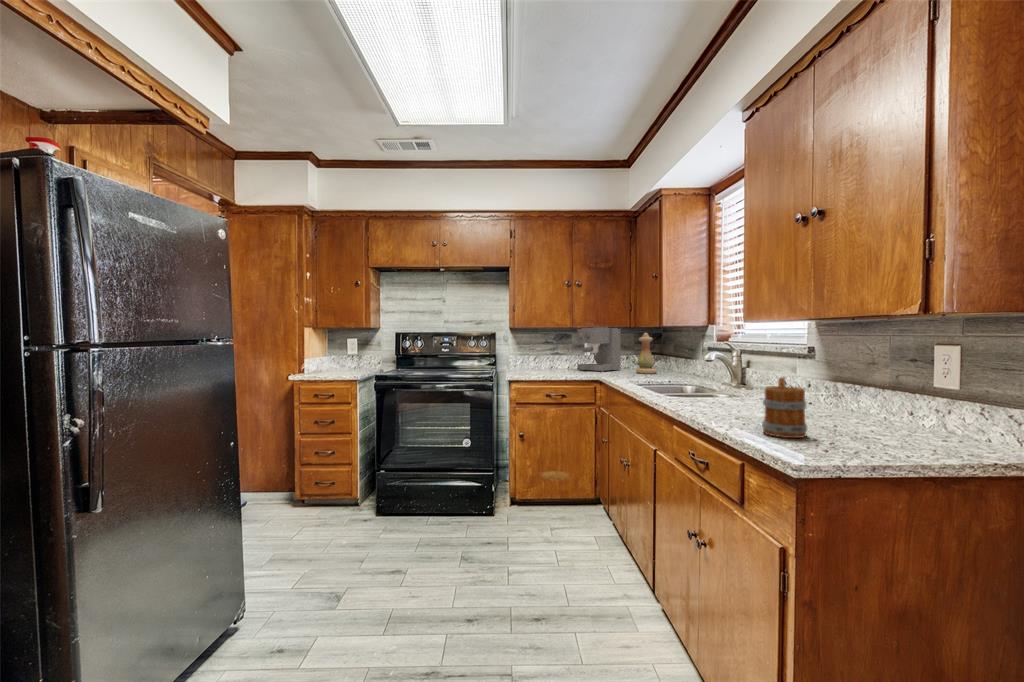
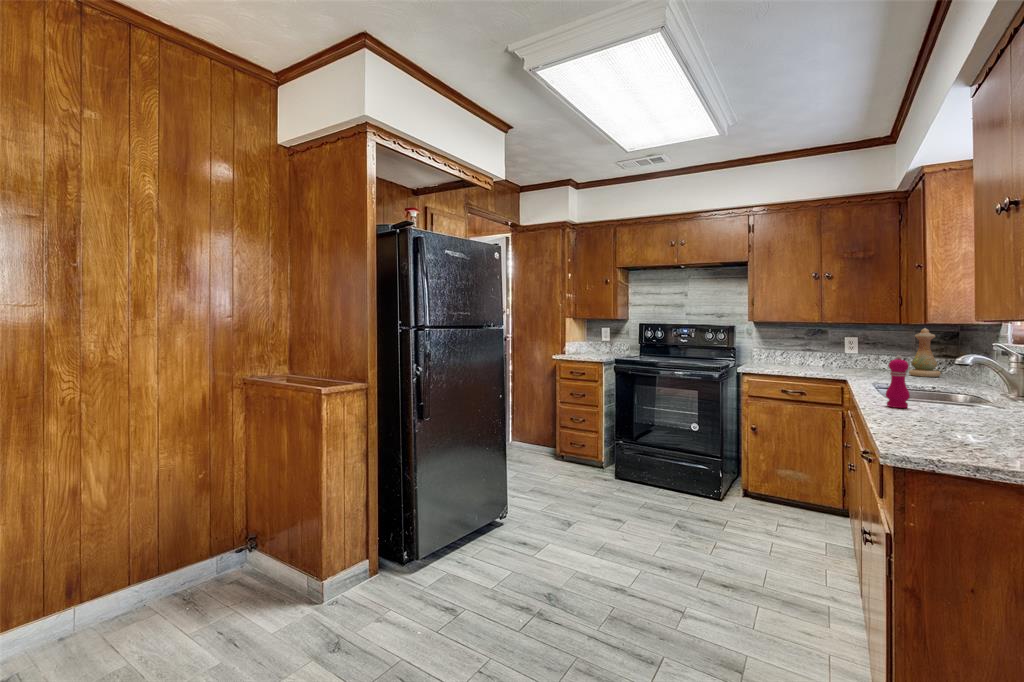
coffee maker: present [577,327,621,372] -> none [834,321,896,371]
pepper mill: none [681,354,700,405] -> present [886,355,910,408]
mug: present [762,377,807,438] -> none [911,383,965,442]

